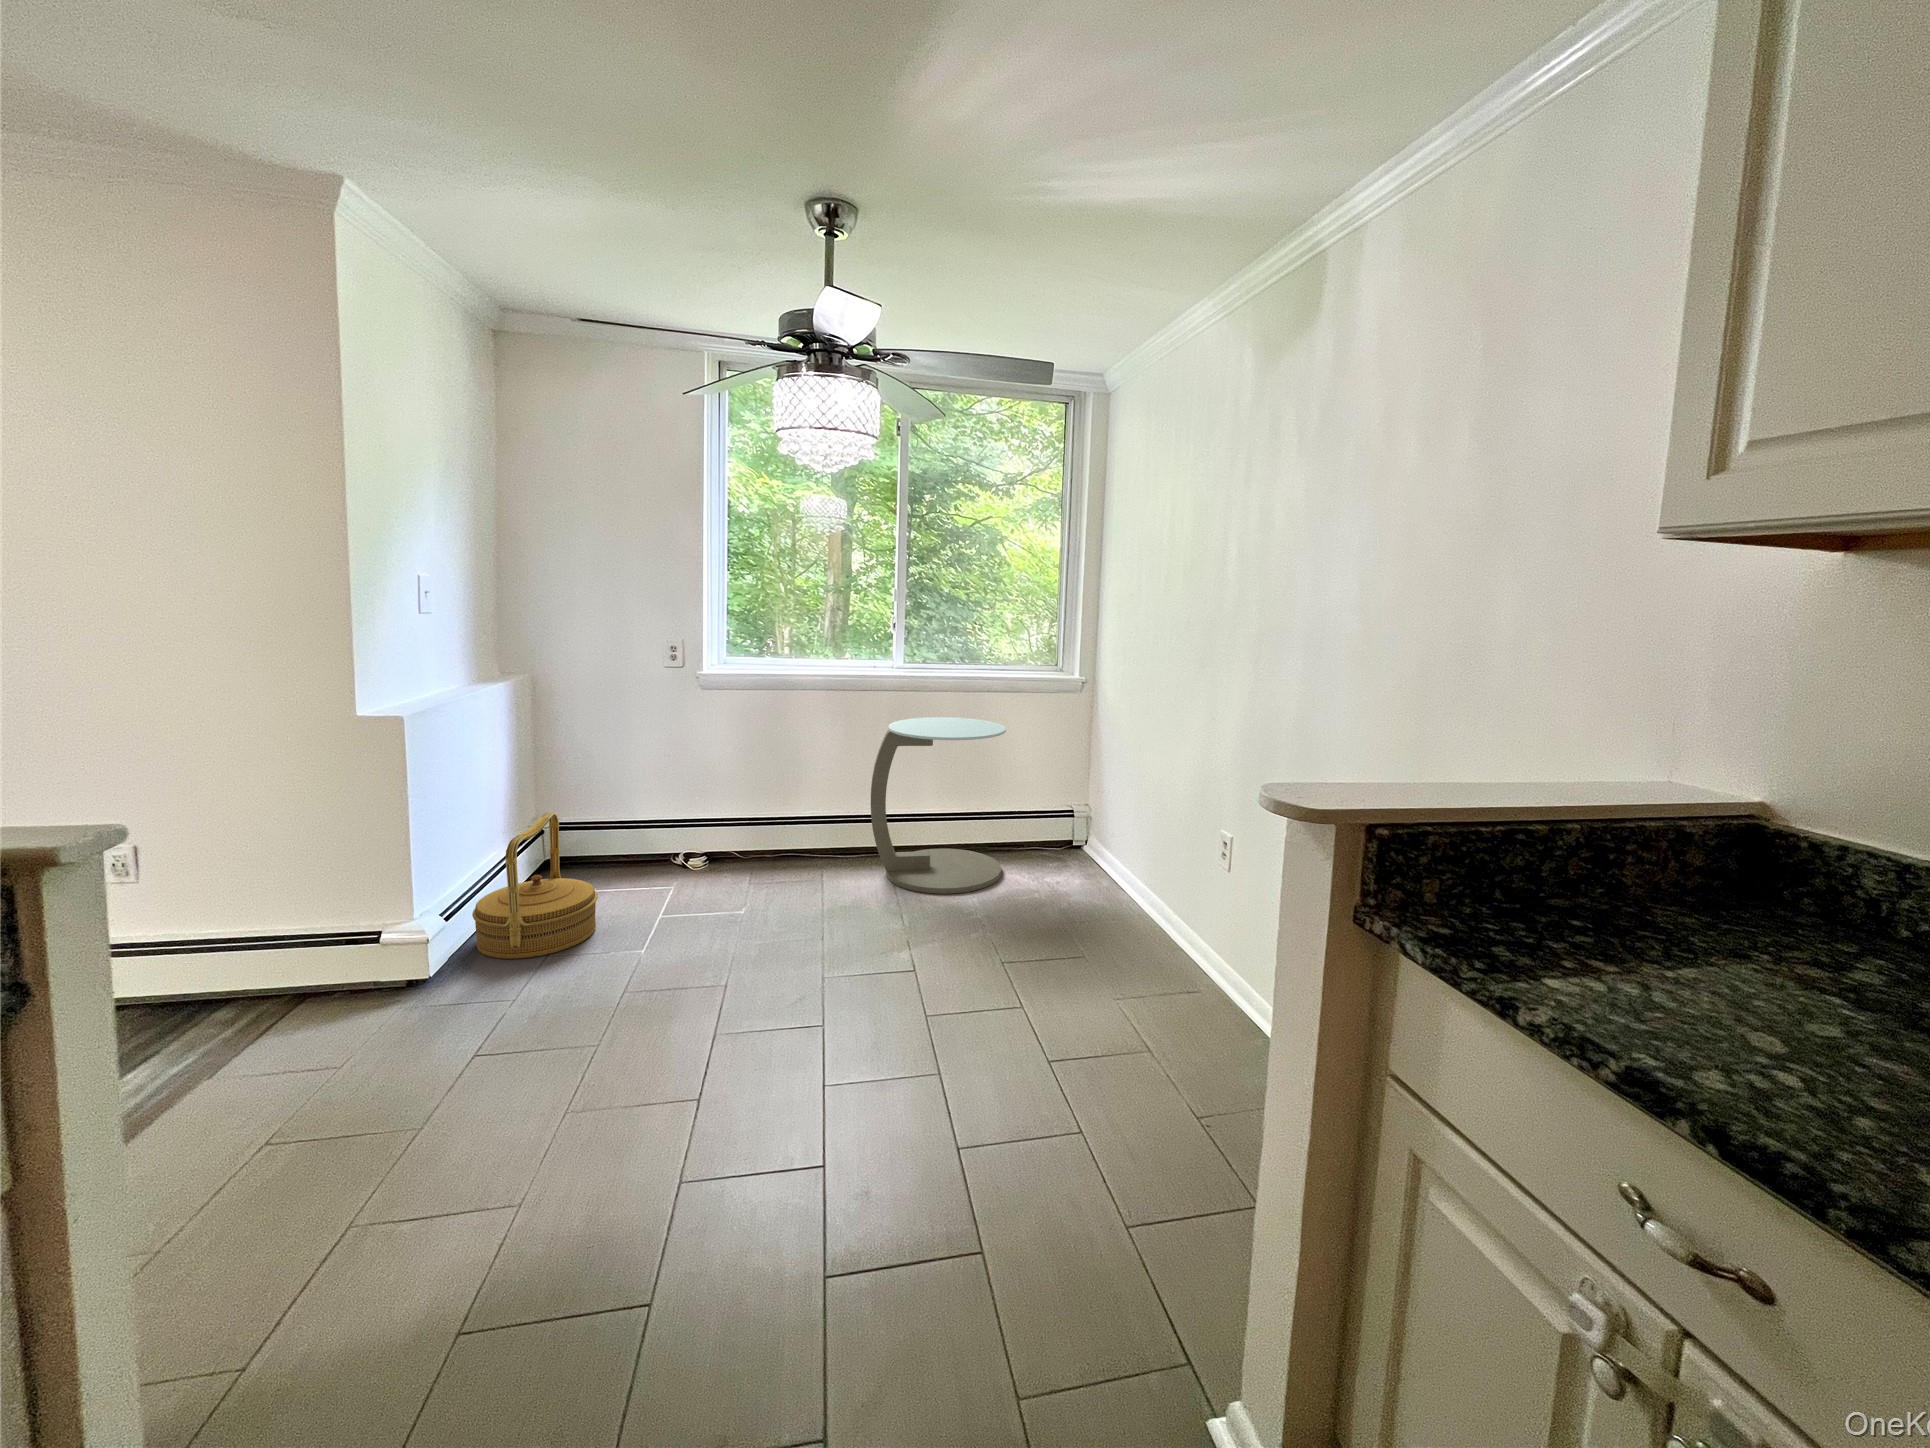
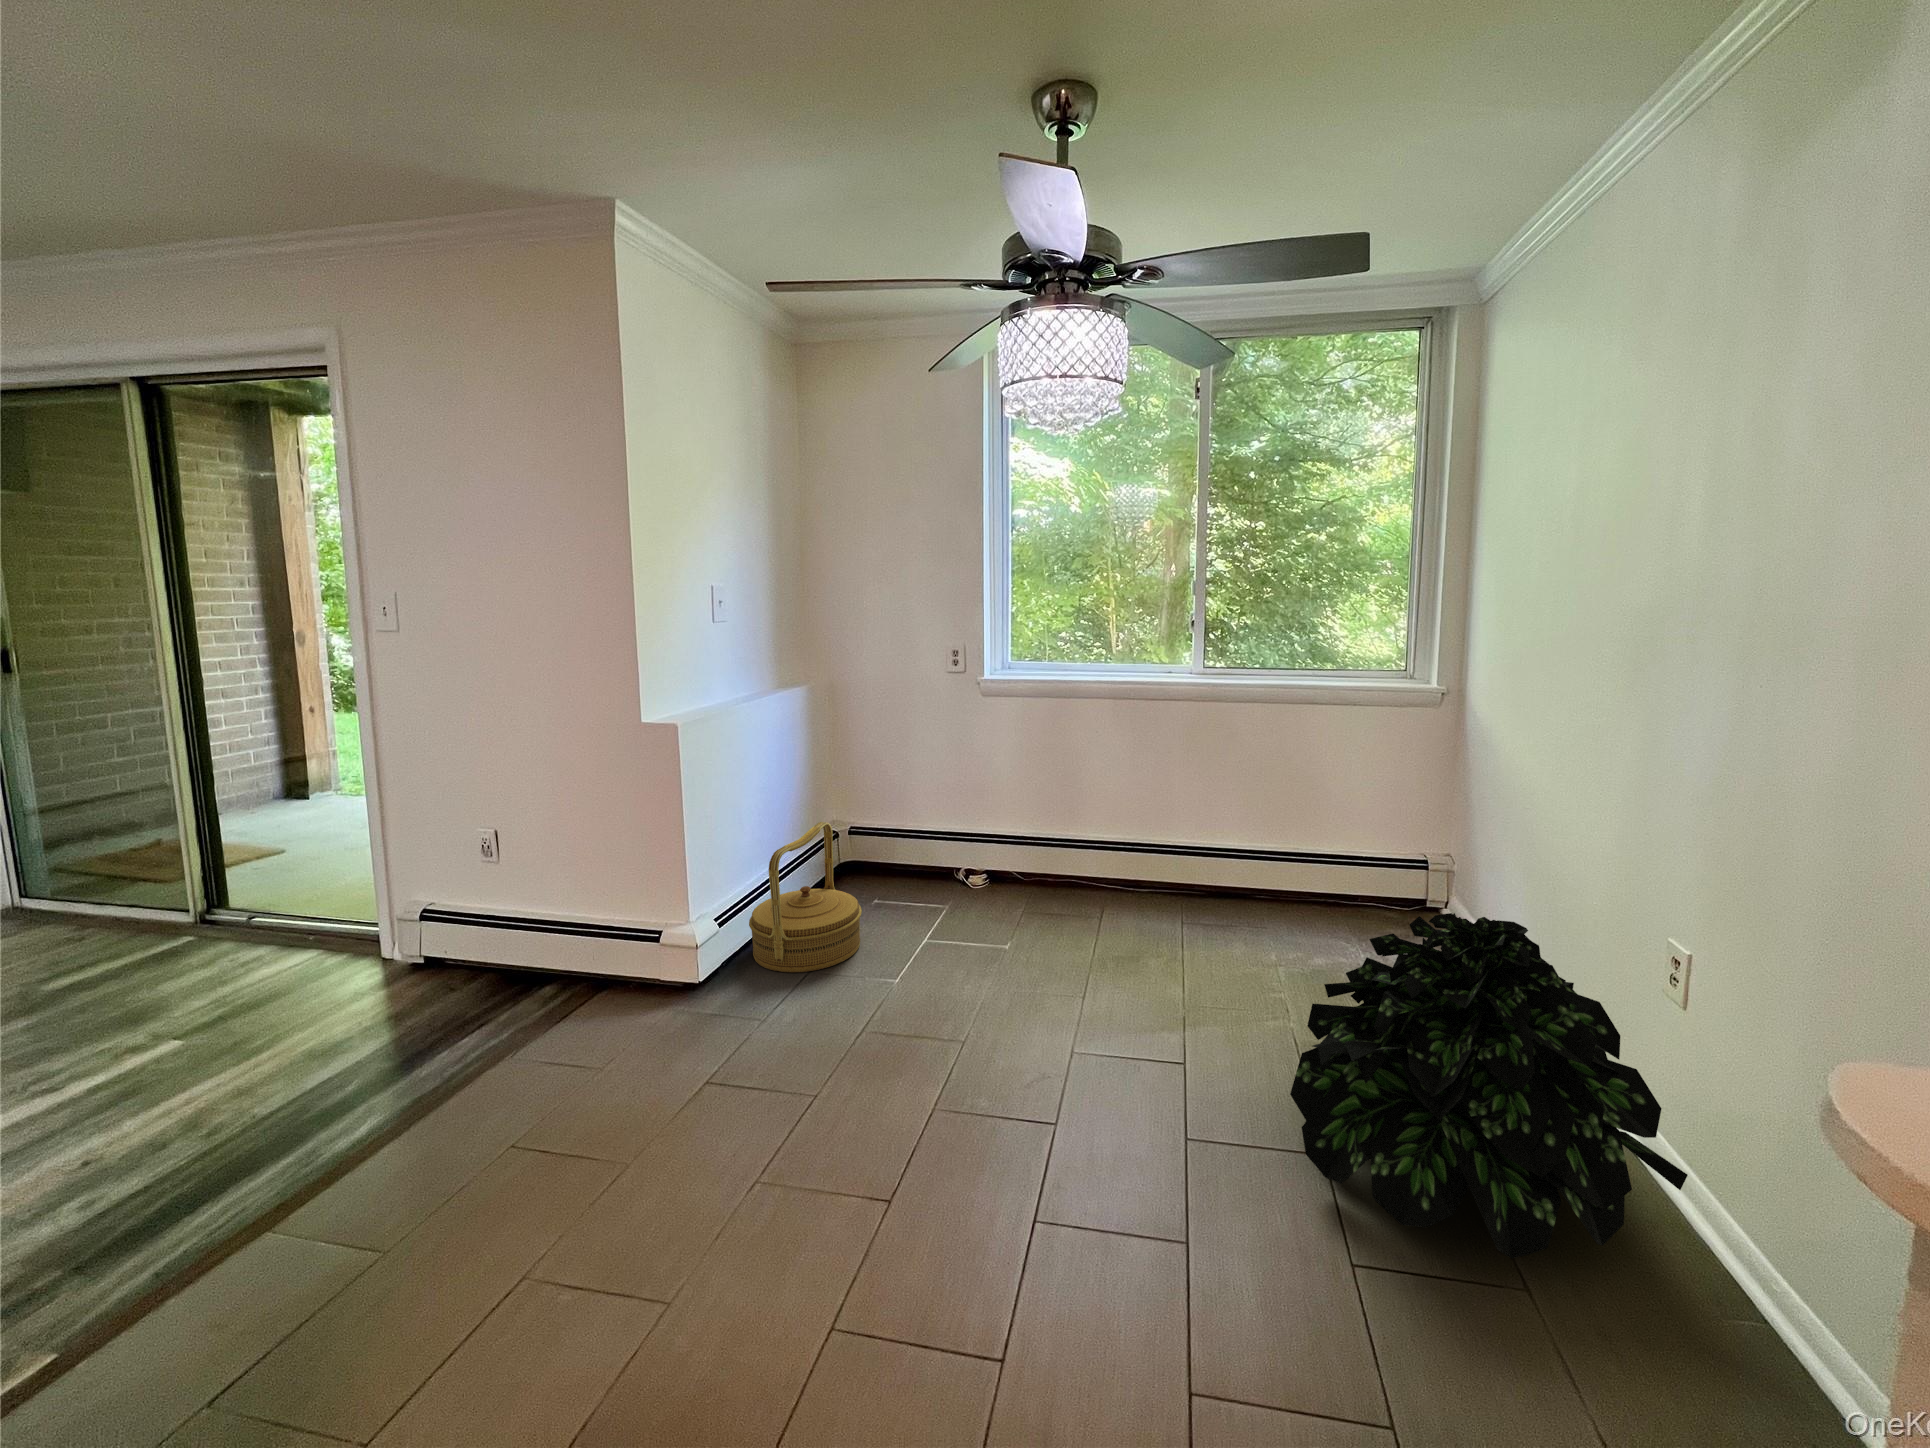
side table: present [871,717,1006,894] -> none [1155,735,1328,960]
potted plant: none [998,822,1232,1031] -> present [1290,913,1688,1259]

